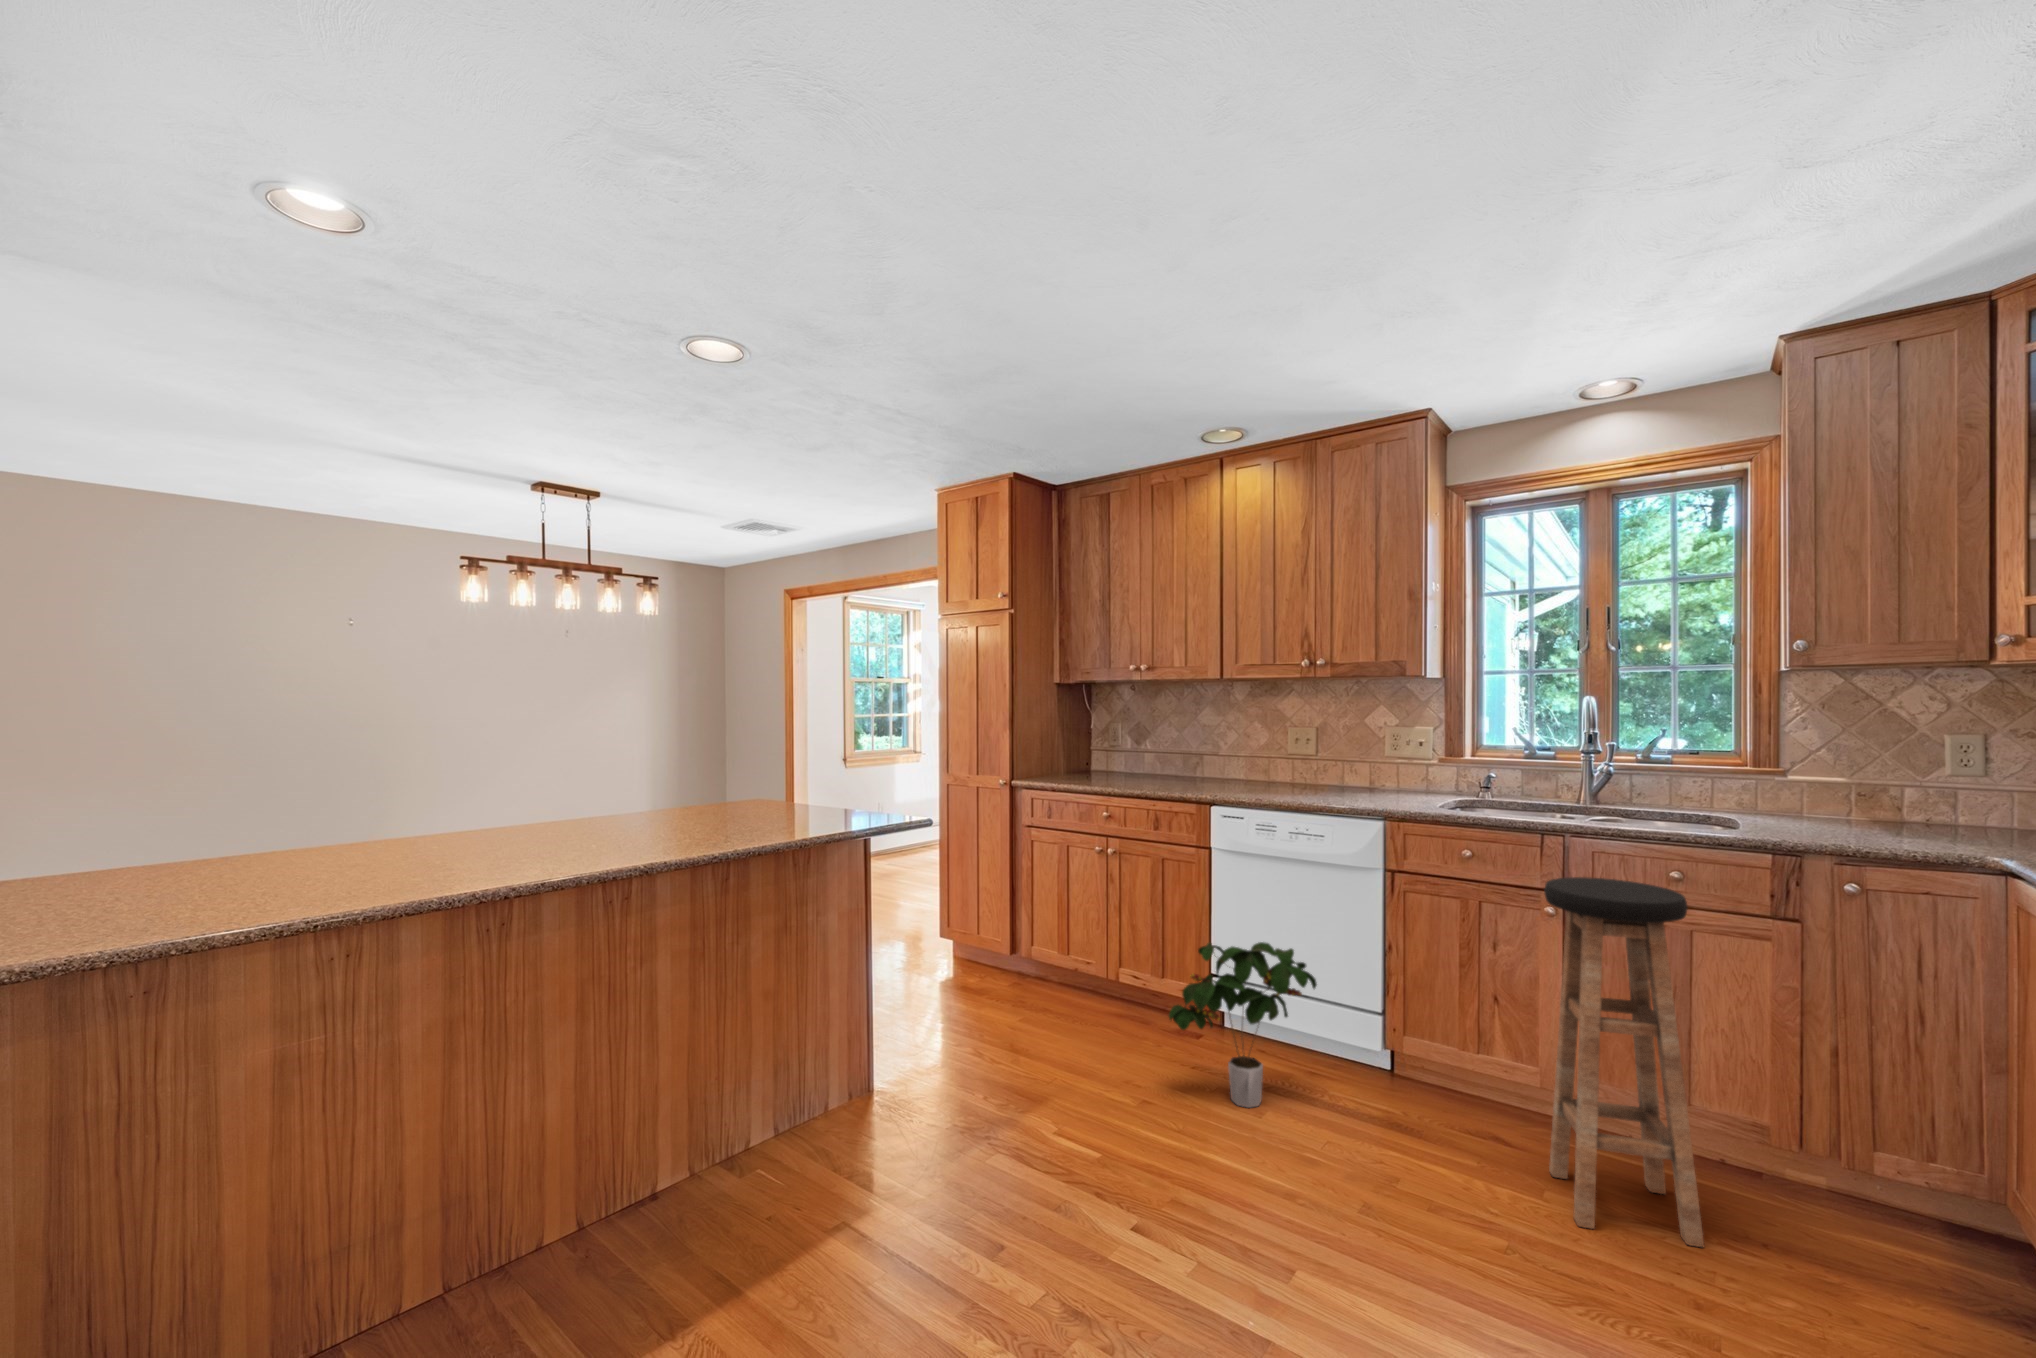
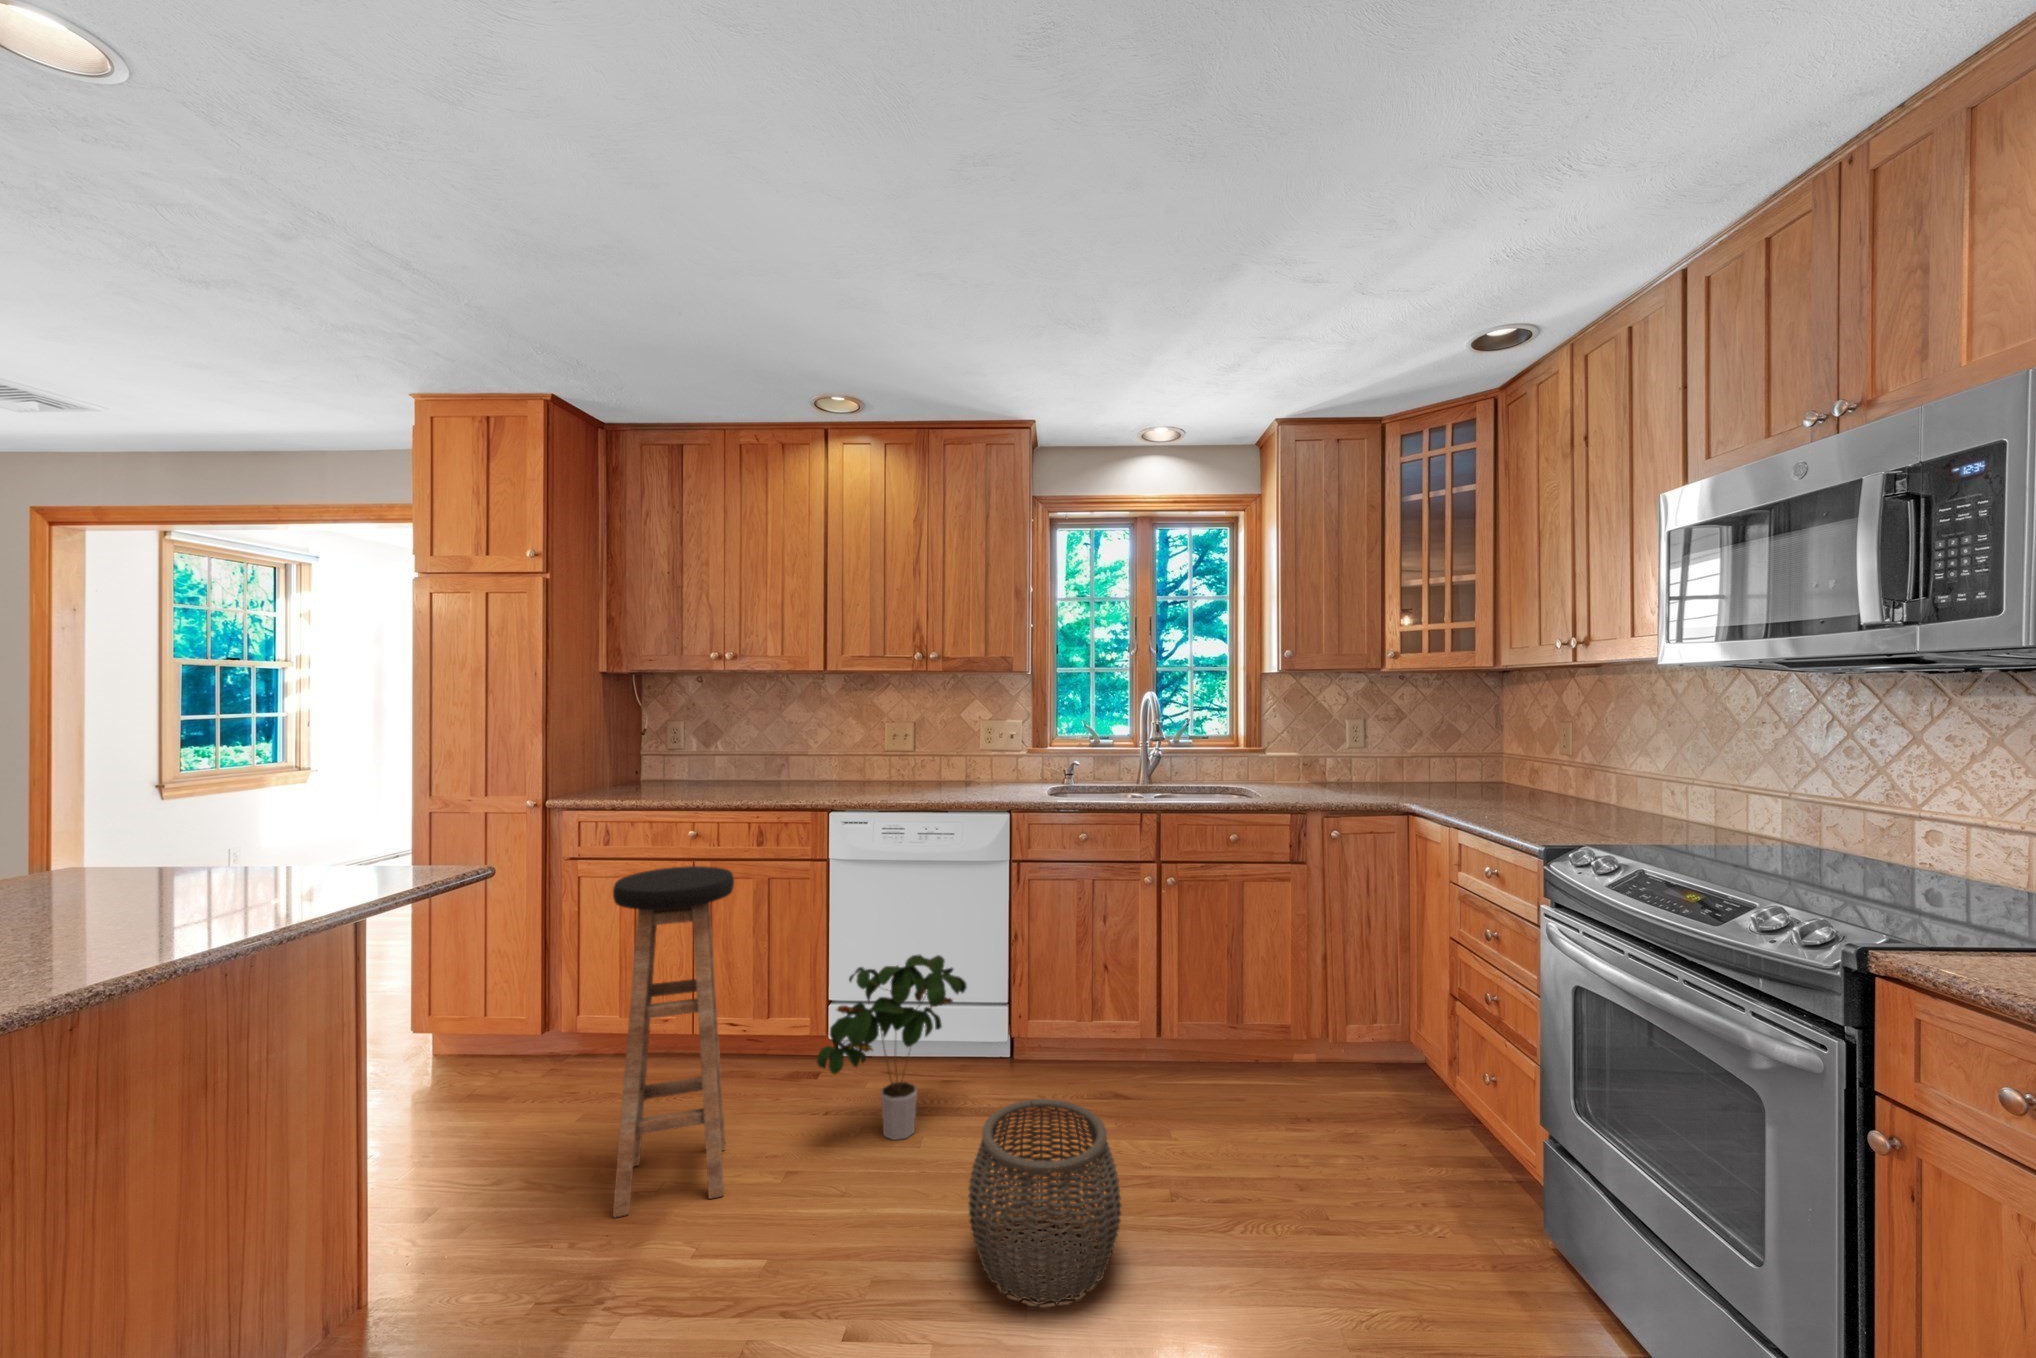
bar stool: present [1544,877,1704,1247] -> present [613,866,734,1217]
woven basket: none [1242,1086,1397,1276] -> present [968,1099,1121,1305]

